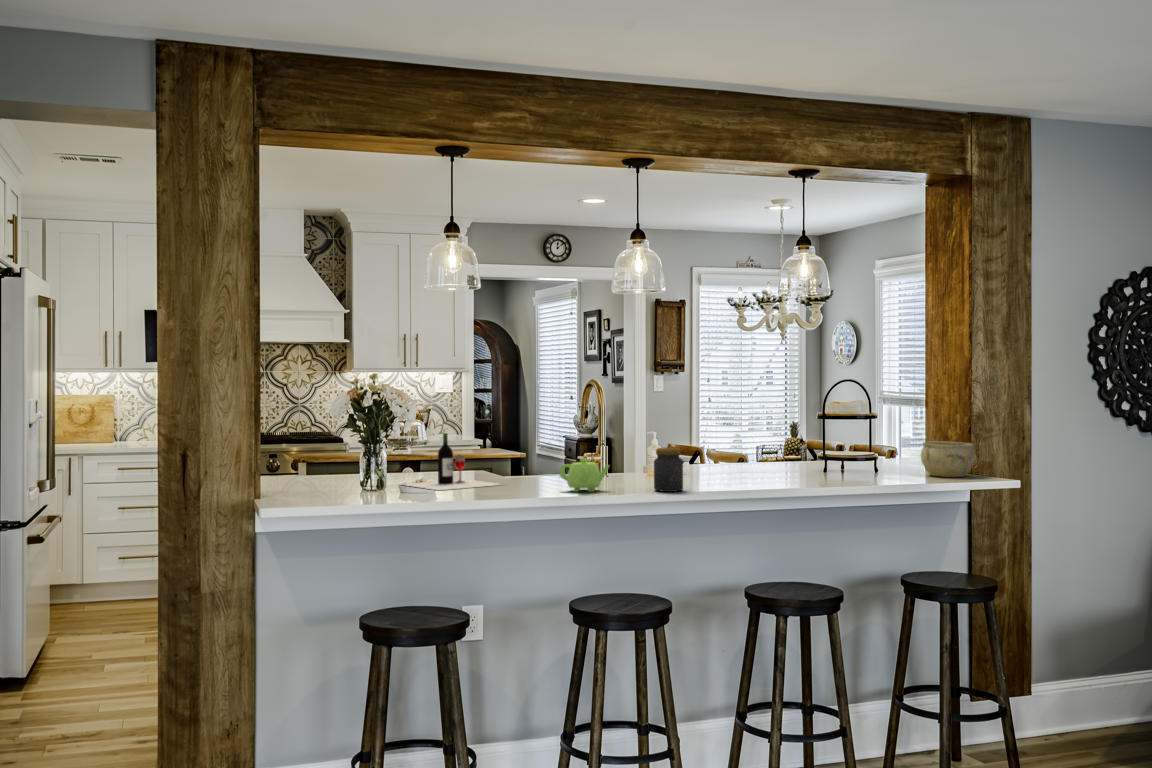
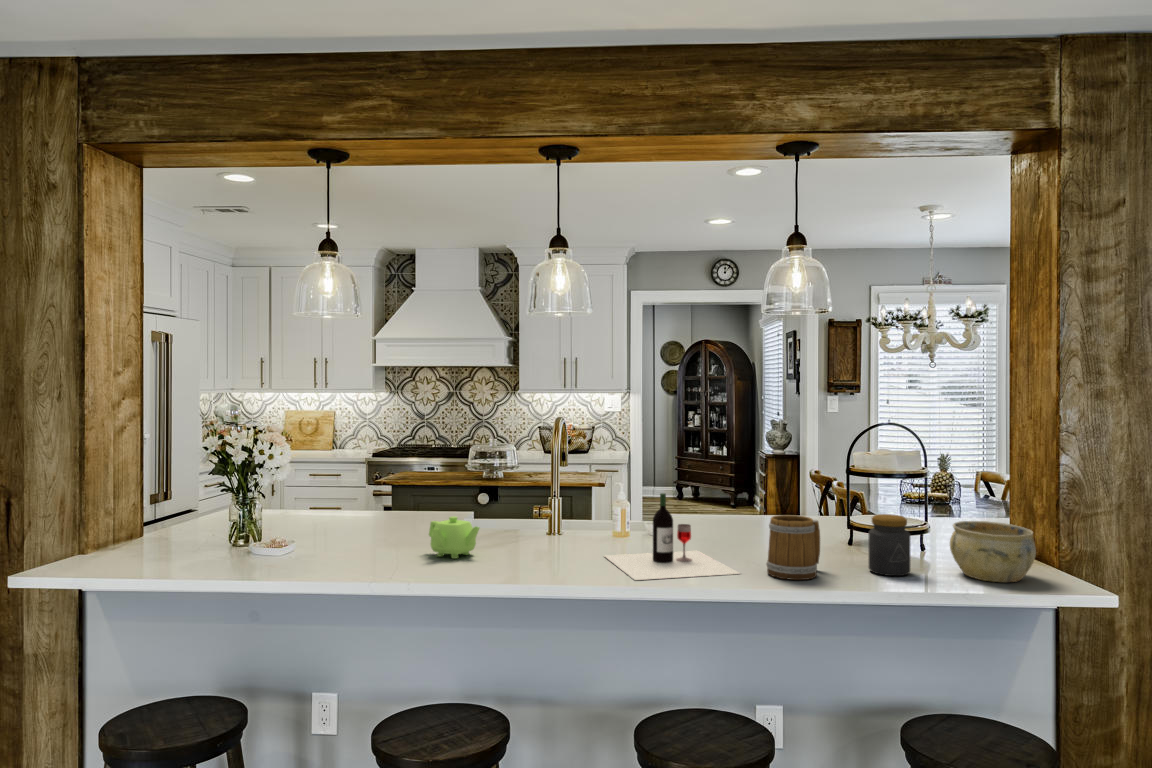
wine bottle: present [402,434,502,490] -> present [605,493,740,580]
mug: none [821,441,857,484] -> present [766,515,820,580]
jar: present [654,447,683,492] -> present [868,514,910,576]

